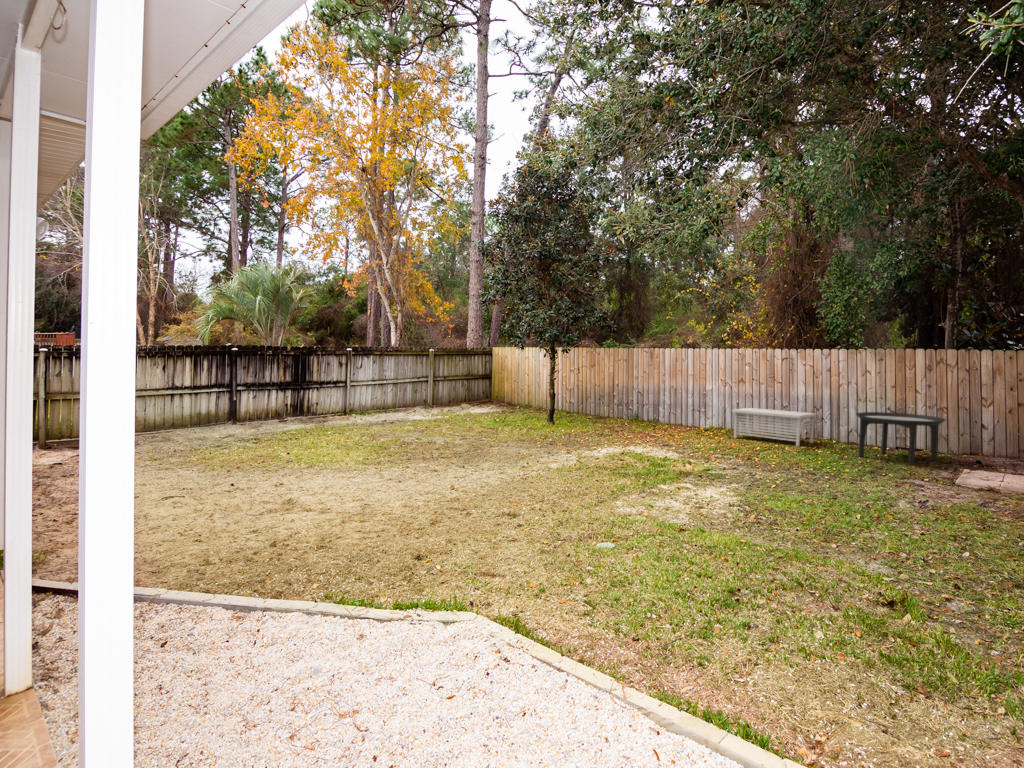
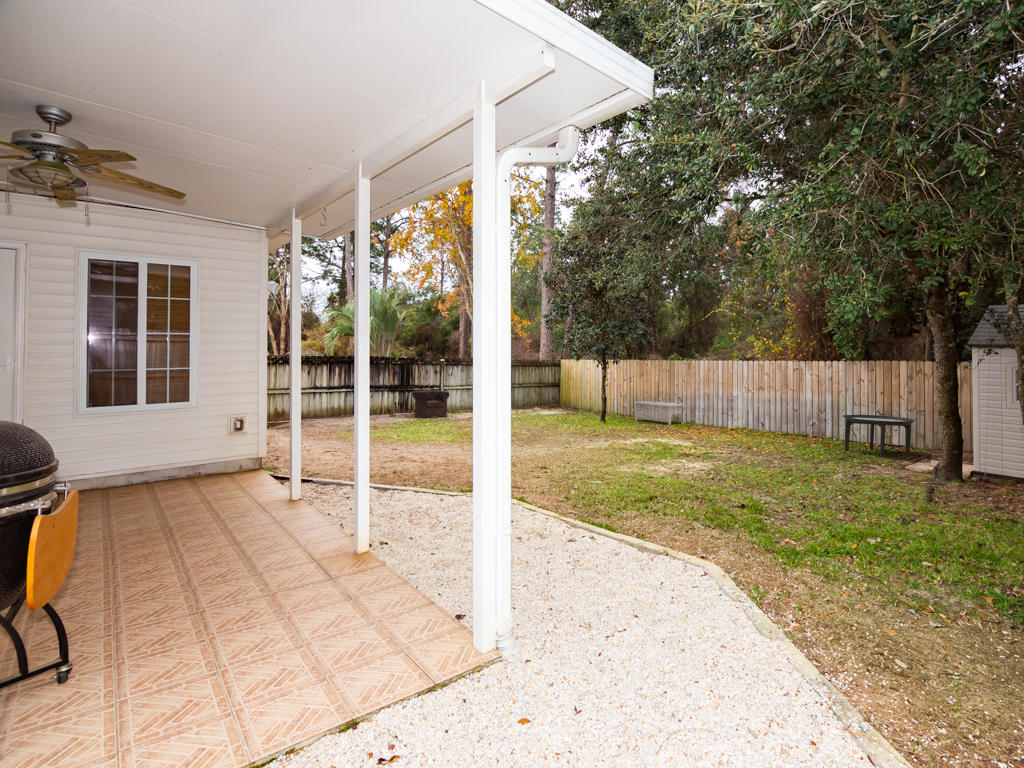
armchair: none [310,388,360,424] -> present [412,390,450,418]
storage bench: present [732,408,816,446] -> present [634,401,684,425]

